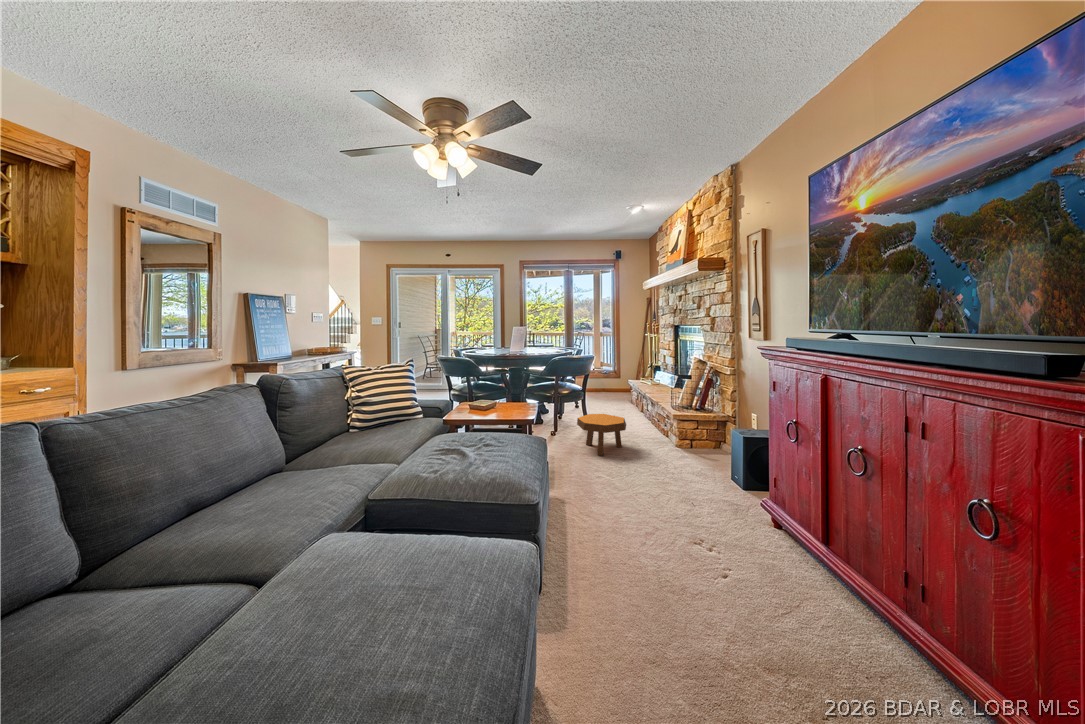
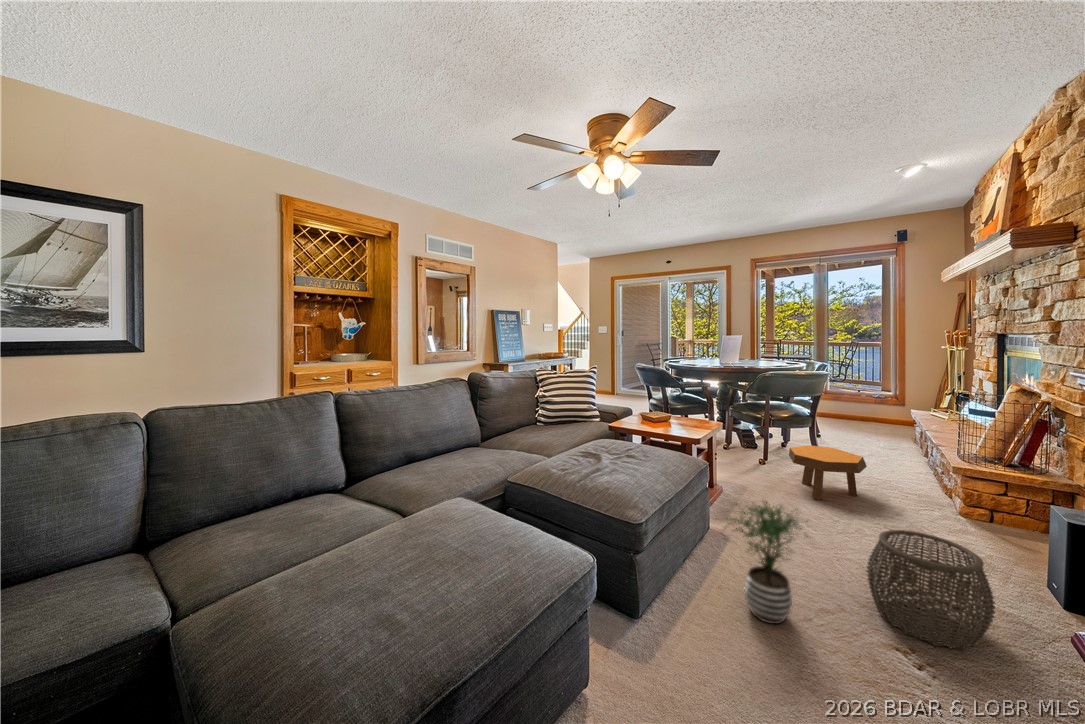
potted plant: none [577,463,645,563] -> present [723,501,808,624]
woven basket: none [661,465,730,539] -> present [866,530,995,649]

